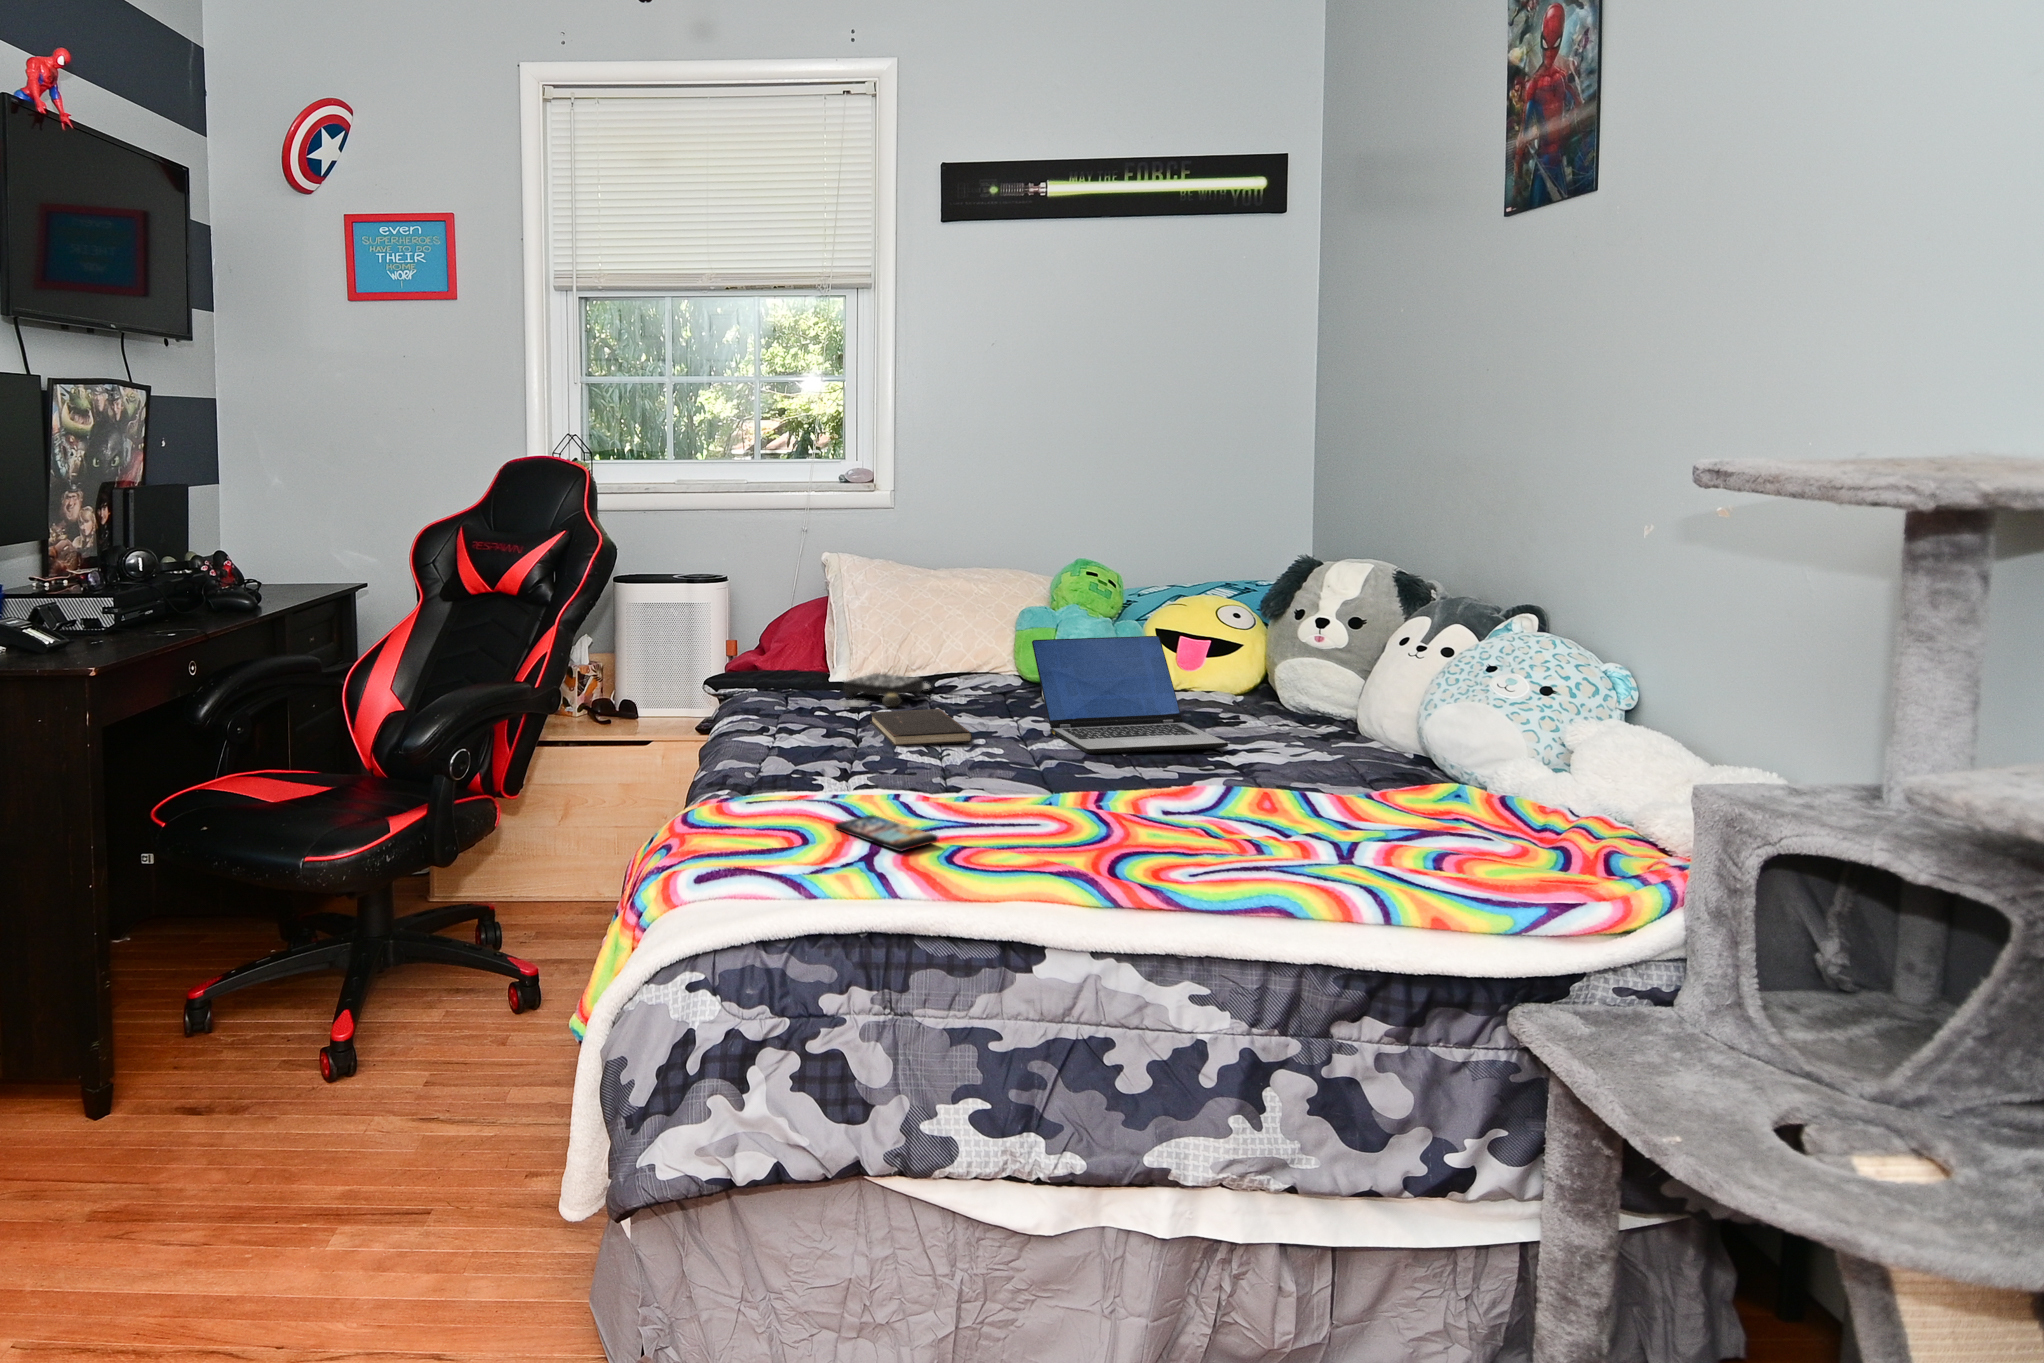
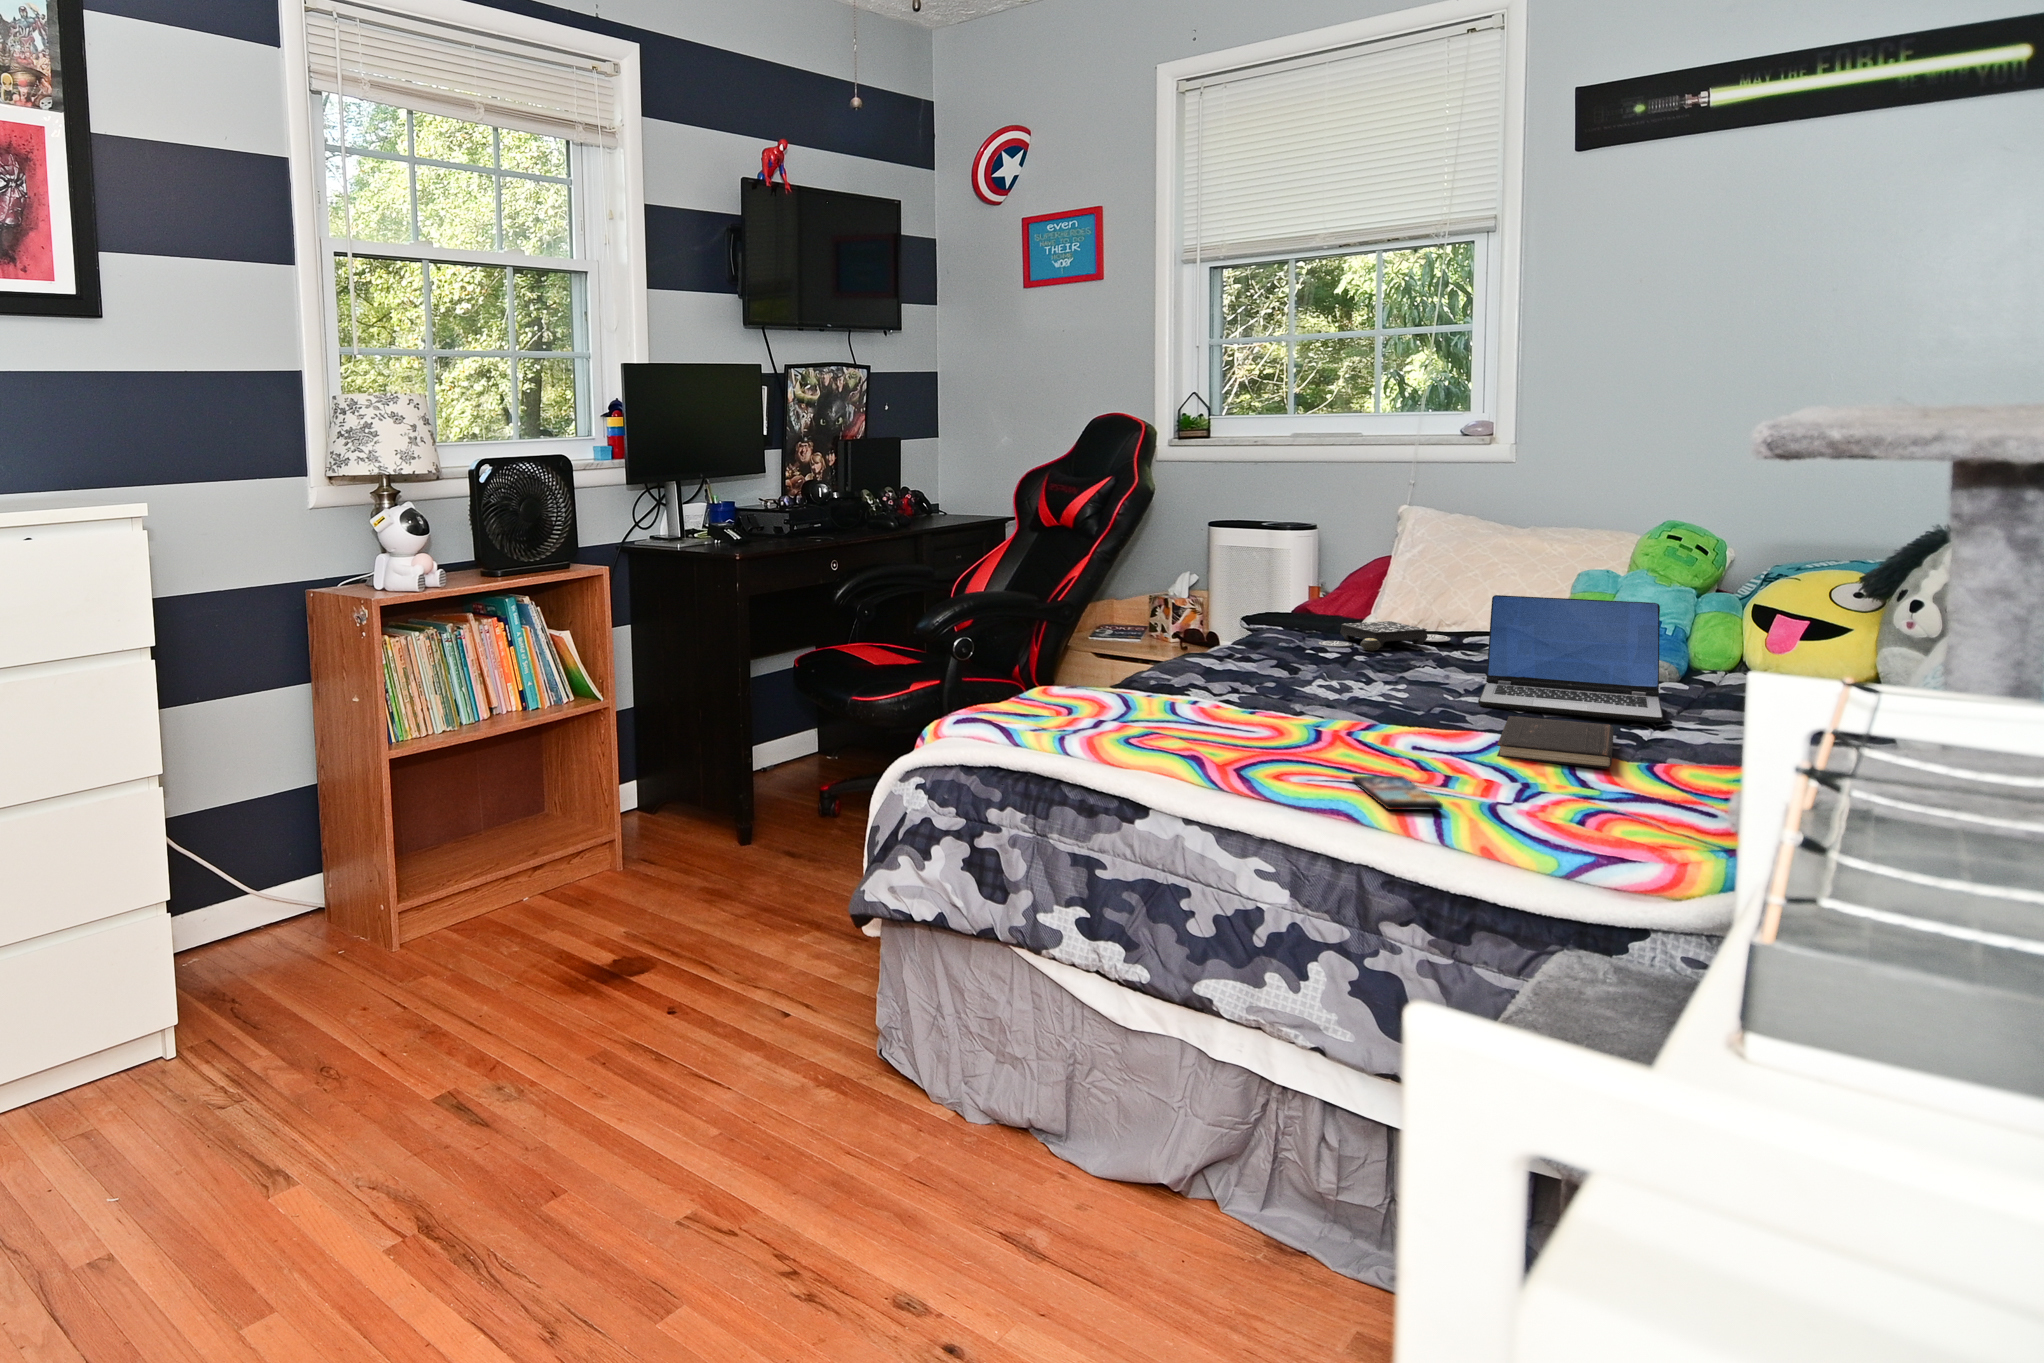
hardcover book: present [870,709,972,746] -> present [1497,716,1614,769]
smartphone: present [835,815,938,851] -> present [1352,776,1443,810]

